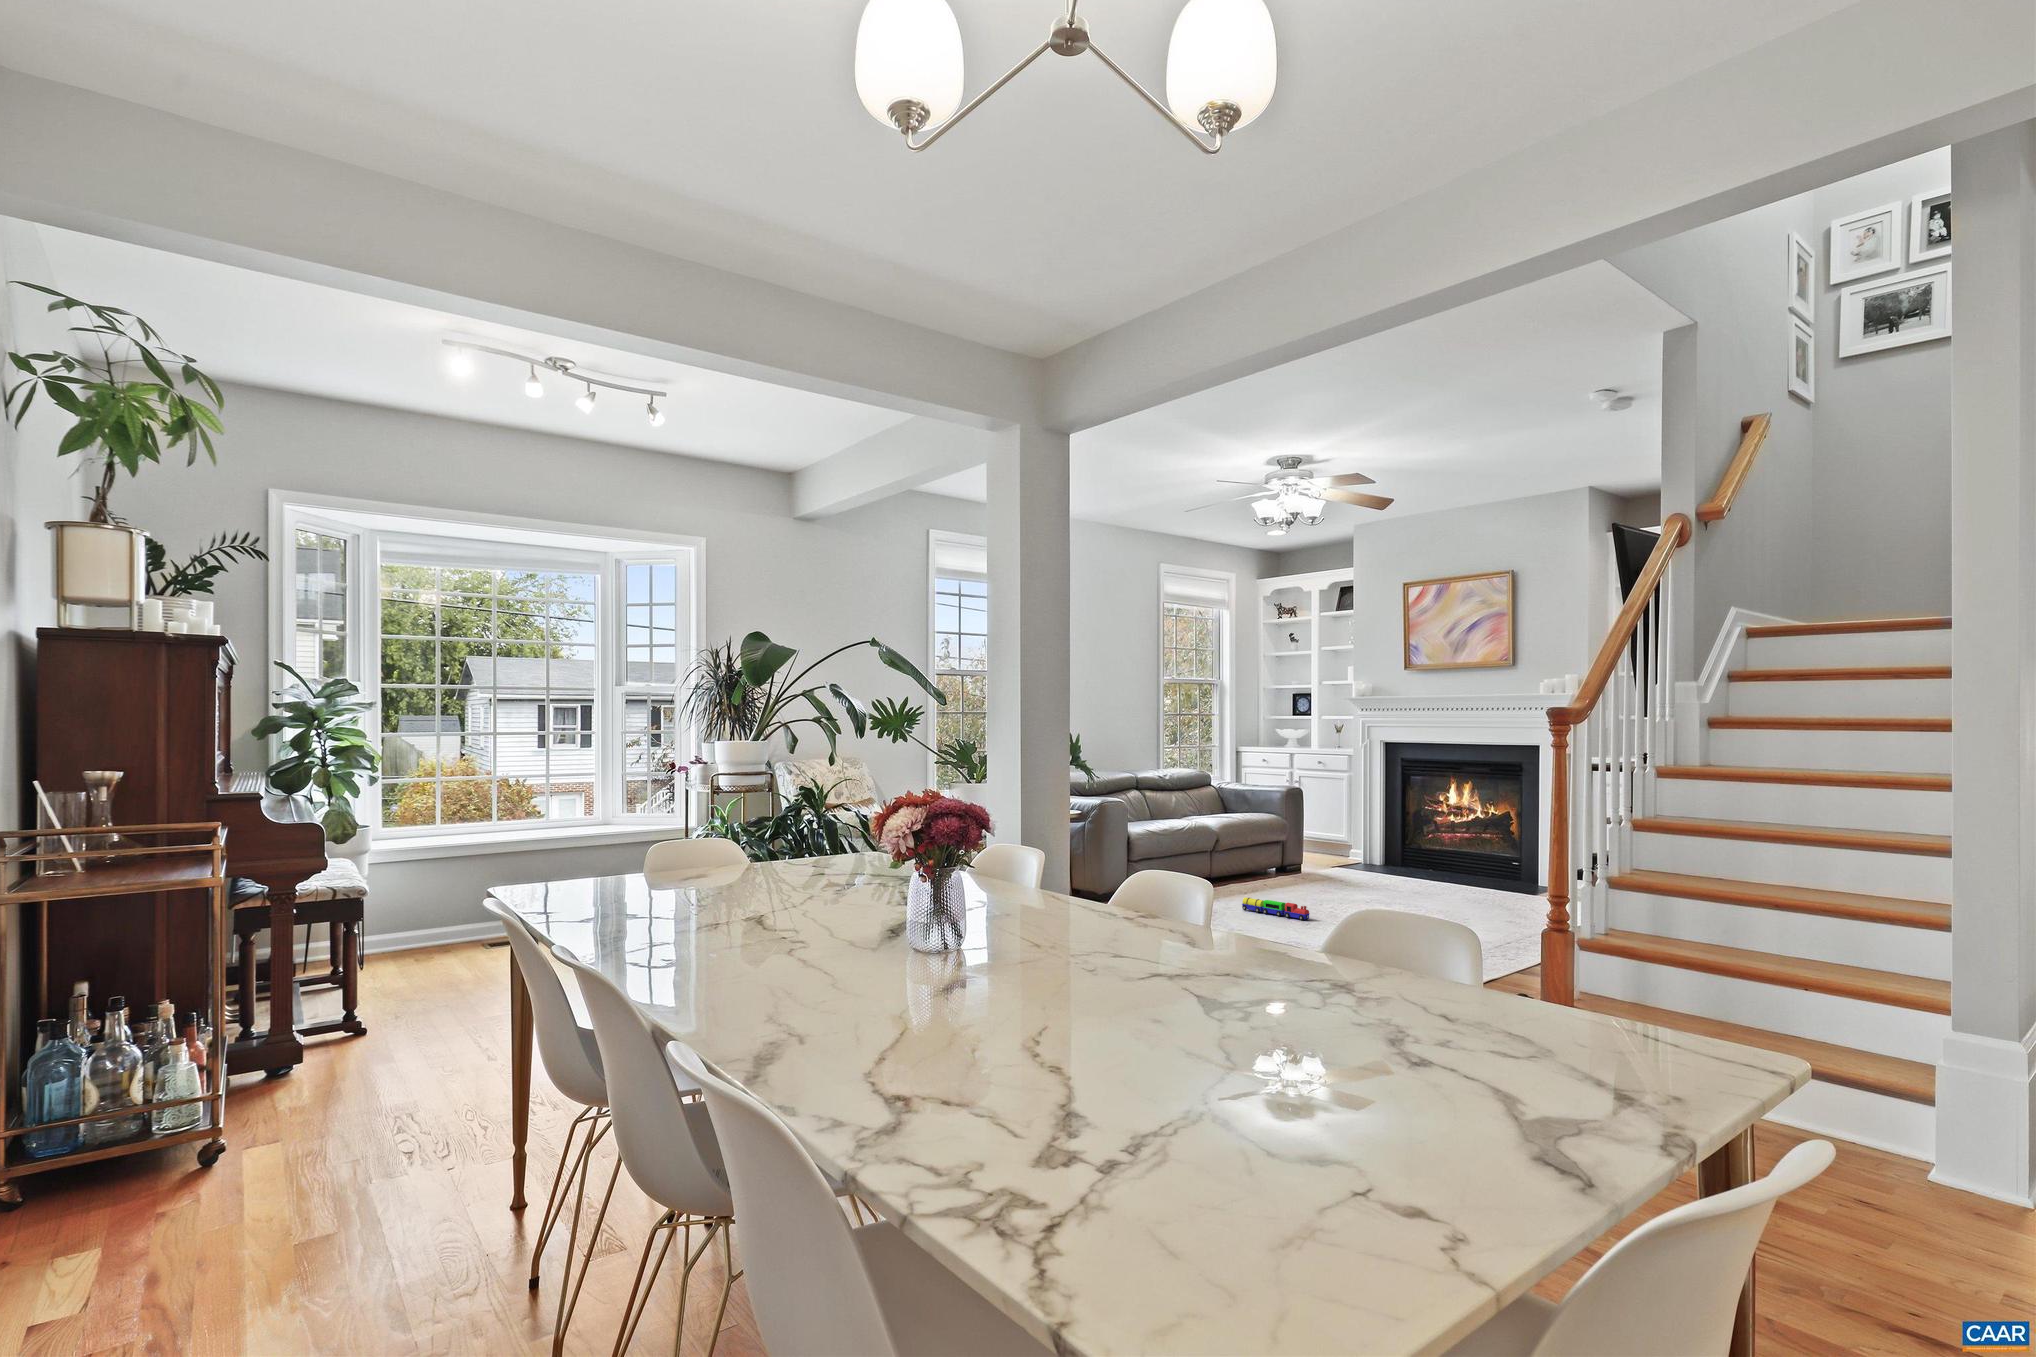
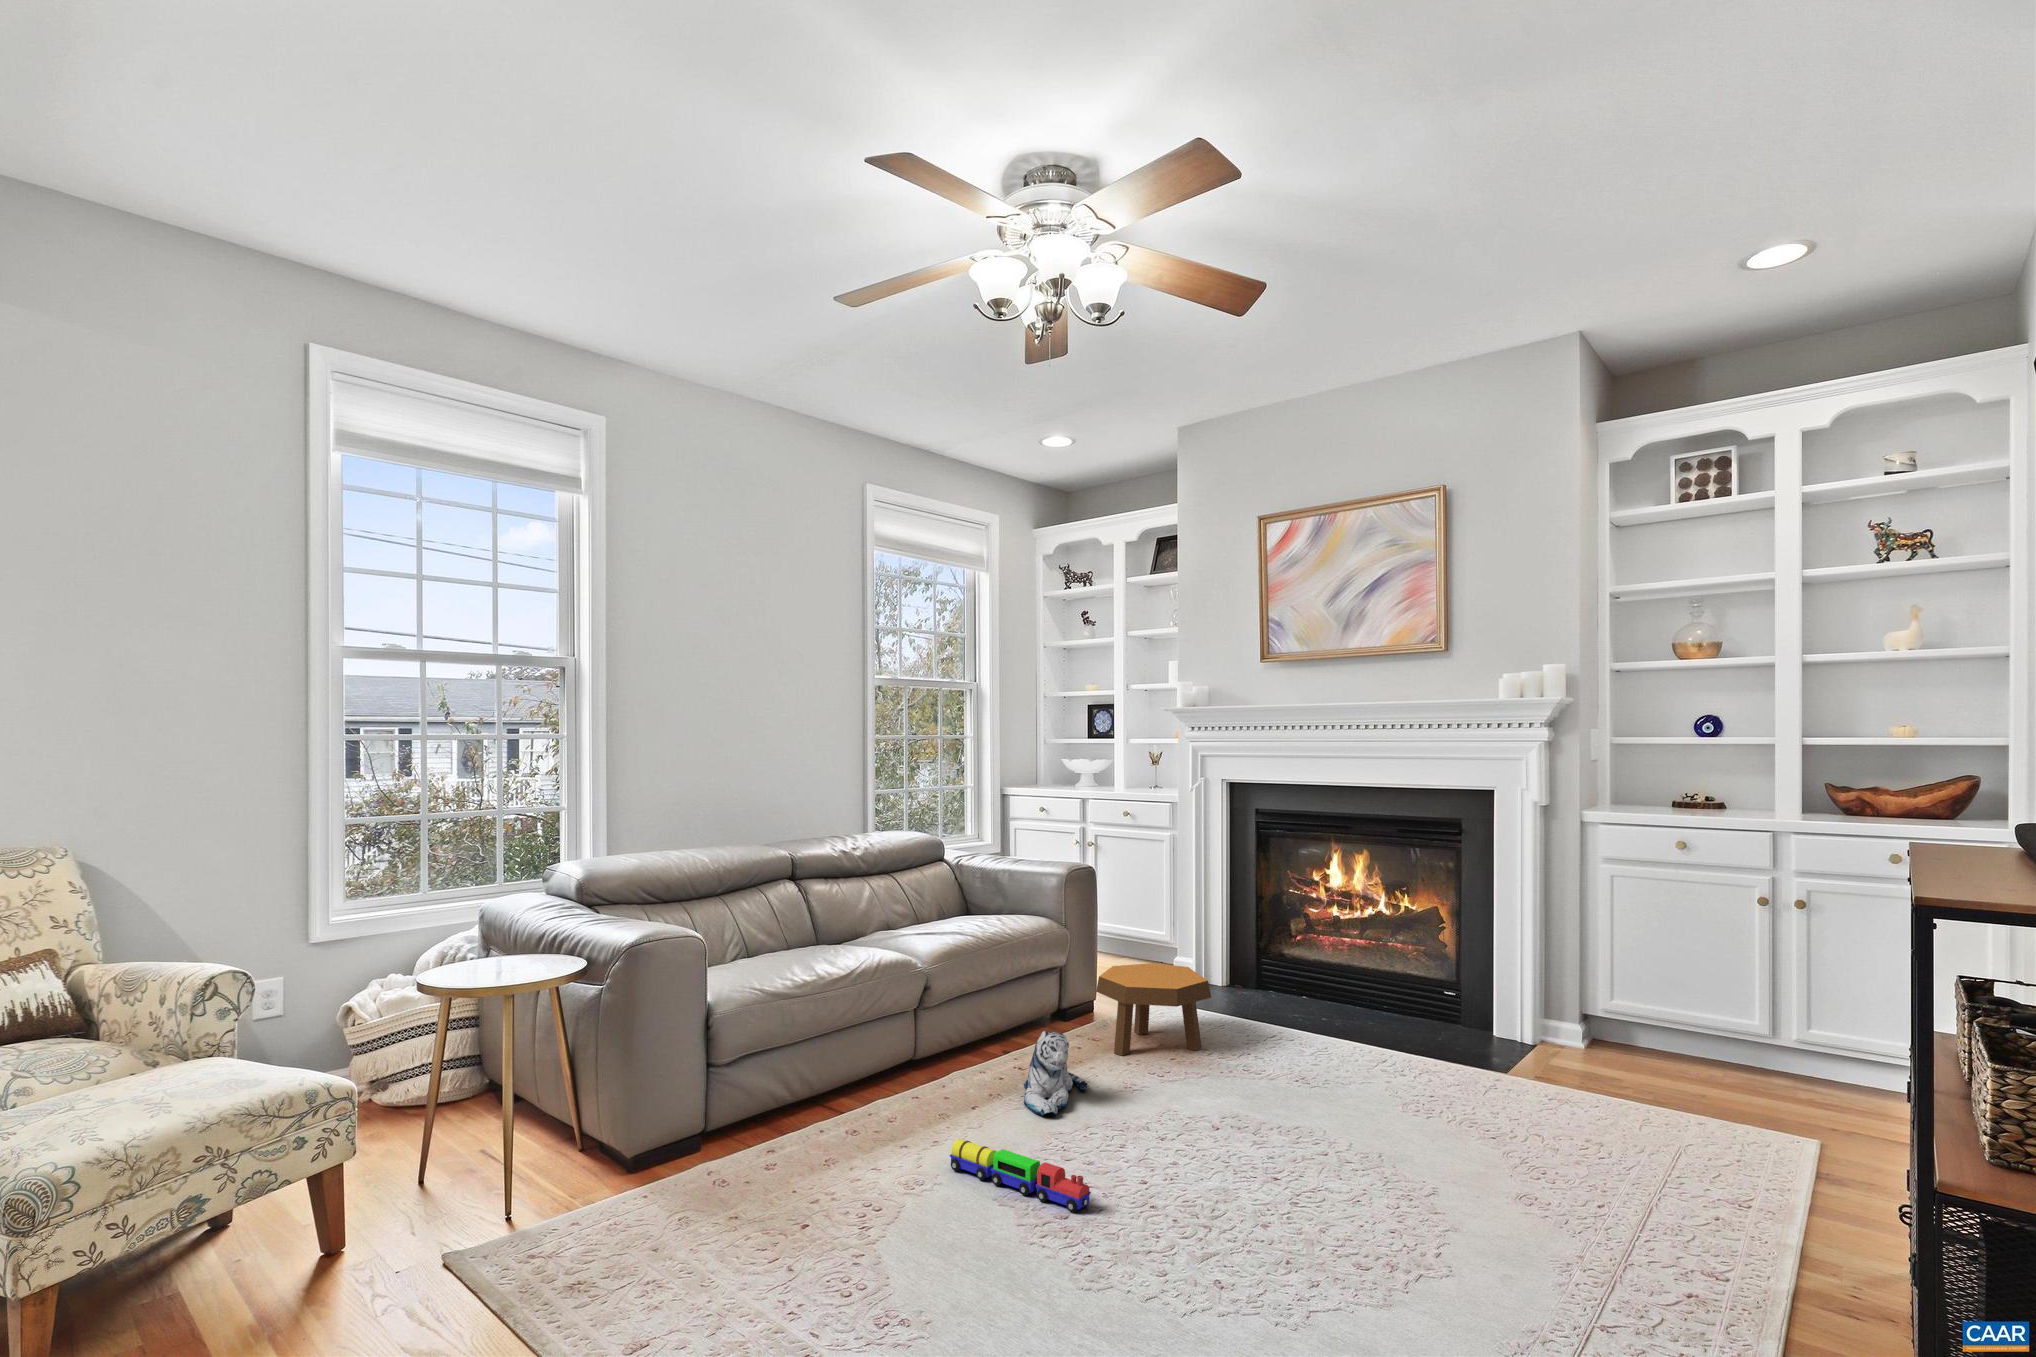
footstool: none [1306,842,1371,886] -> present [1096,963,1211,1056]
plush toy: none [1269,862,1304,899] -> present [1024,1031,1088,1116]

